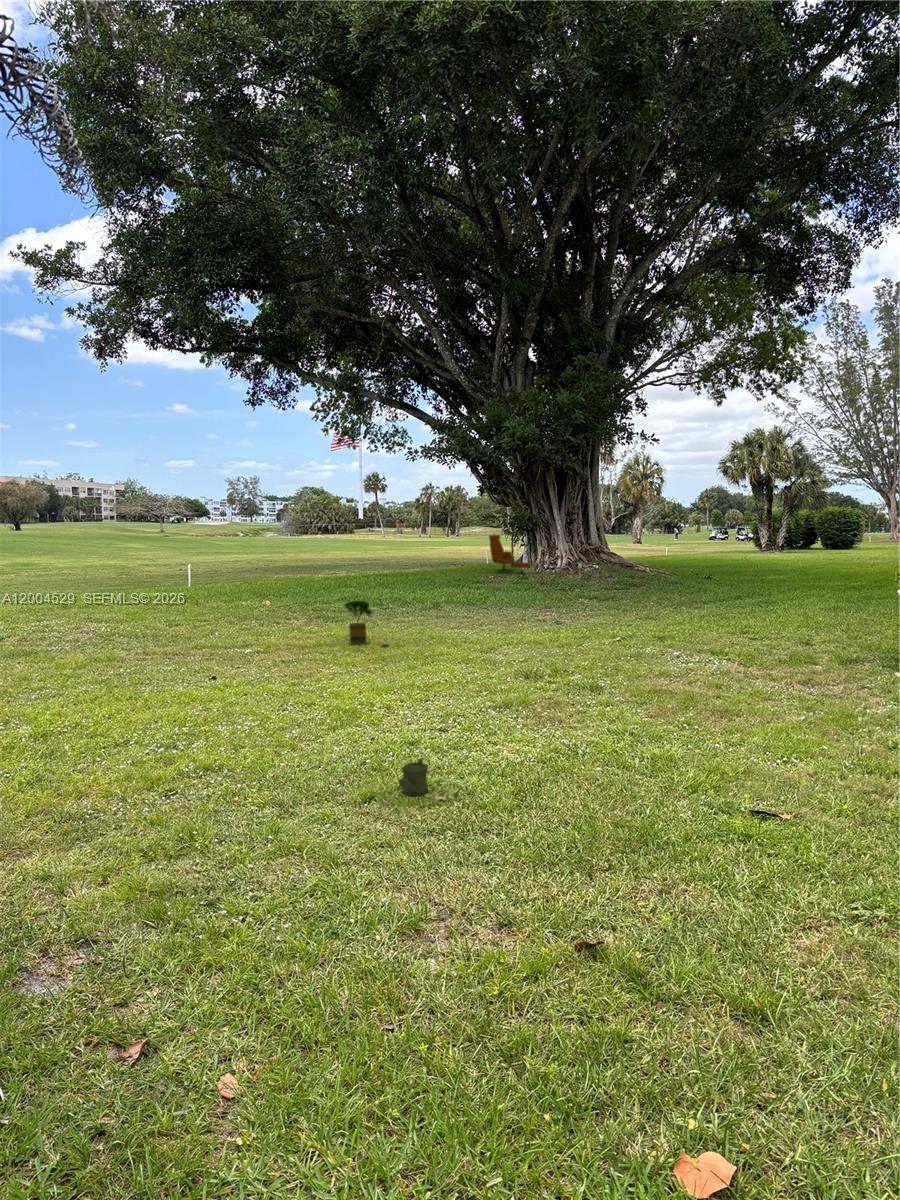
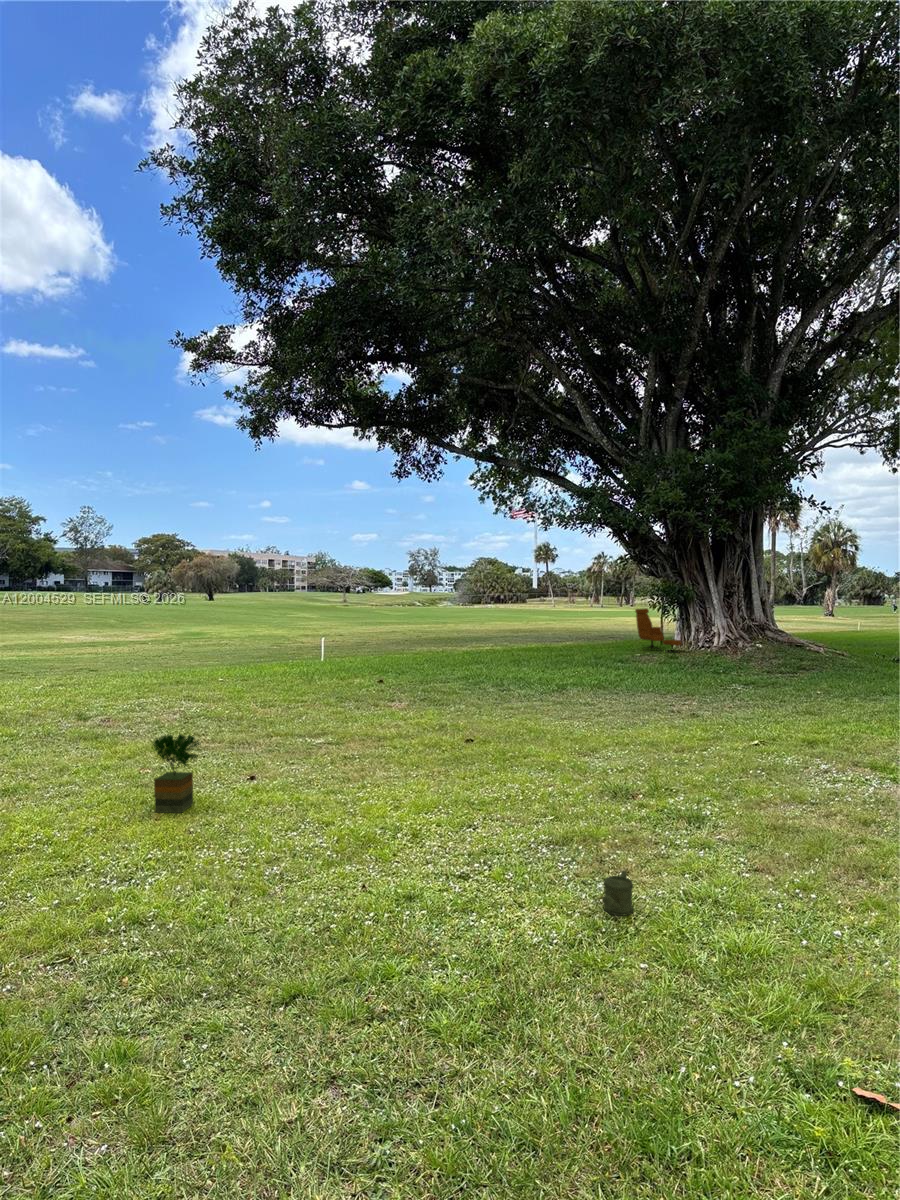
potted tree: present [344,600,372,645] -> present [153,734,201,813]
watering can: present [399,758,428,796] -> present [602,871,633,916]

